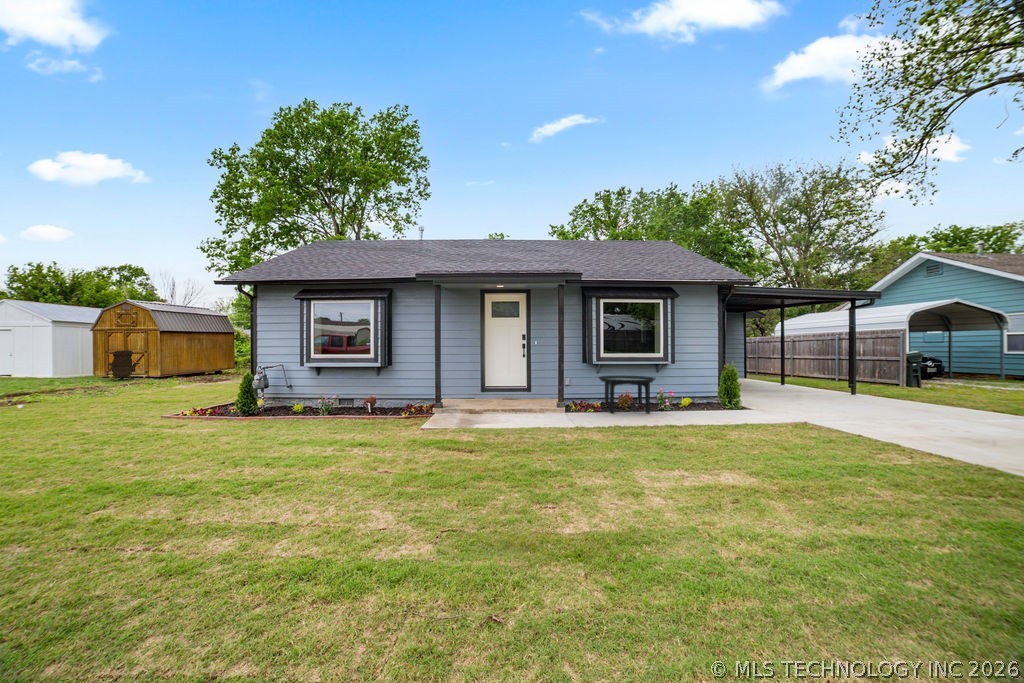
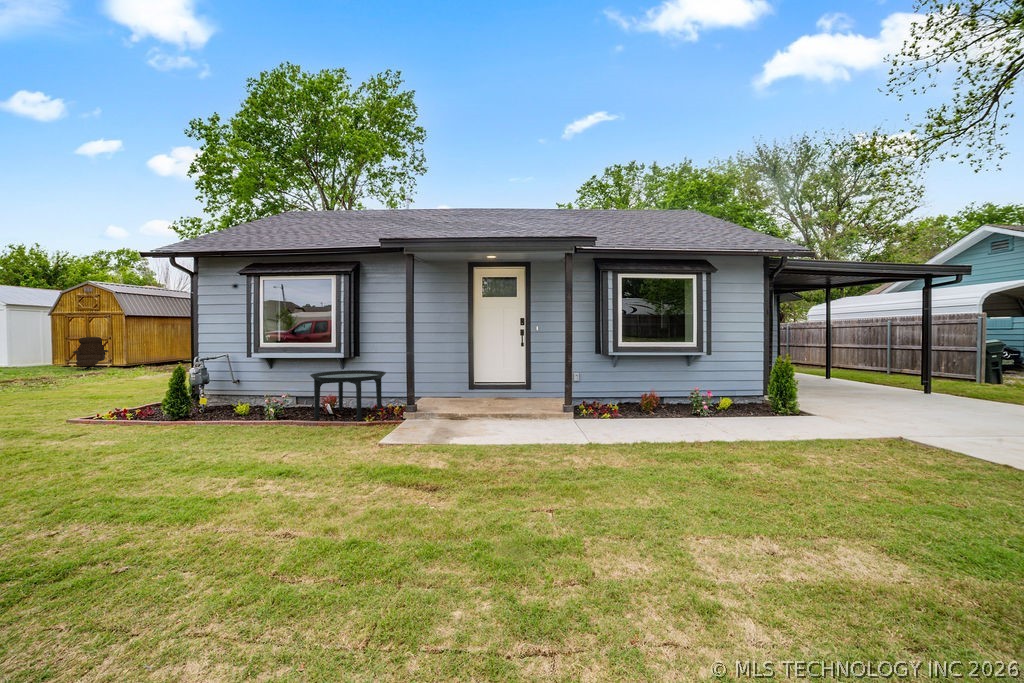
round table: present [598,376,655,414] -> present [310,370,386,420]

